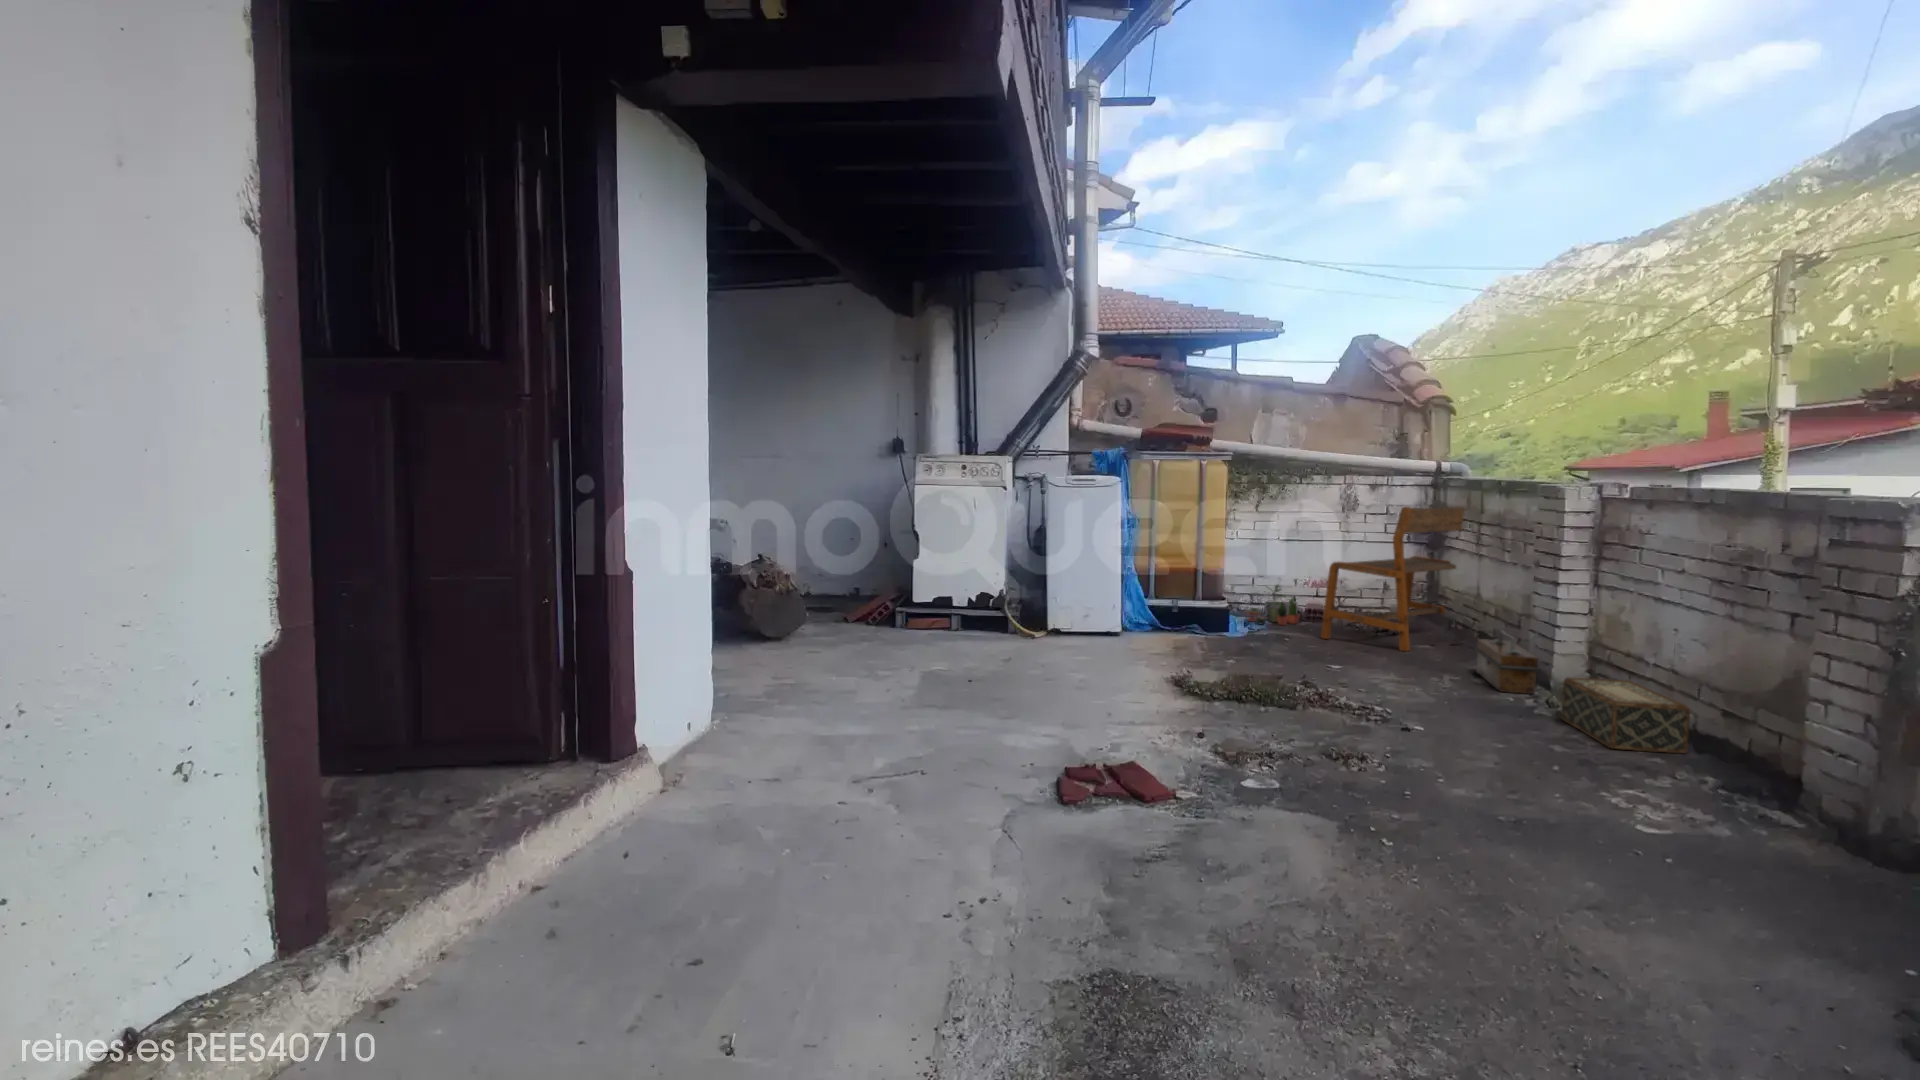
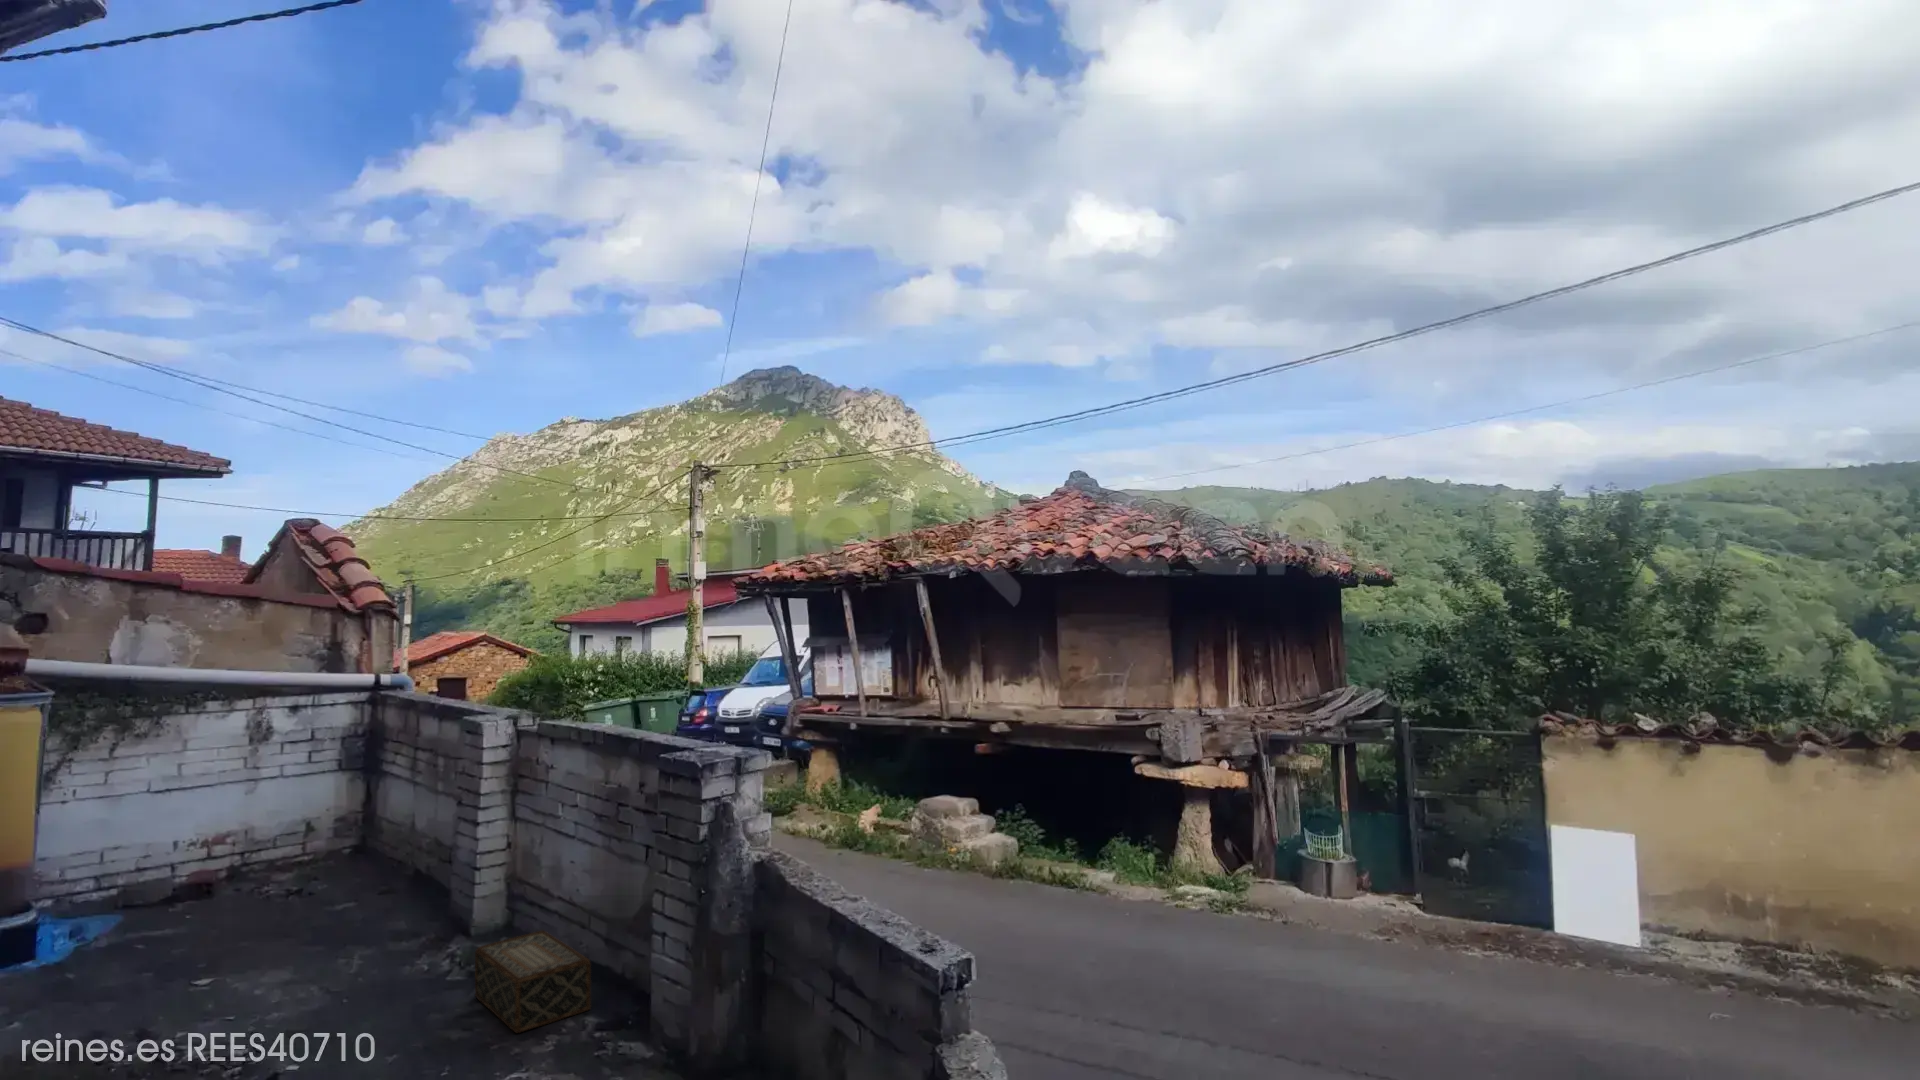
bench: present [1321,507,1464,651] -> none [201,722,422,928]
potted plant: present [1246,585,1300,625] -> none [86,856,181,922]
toolbox: present [1475,630,1539,694] -> none [397,883,462,966]

